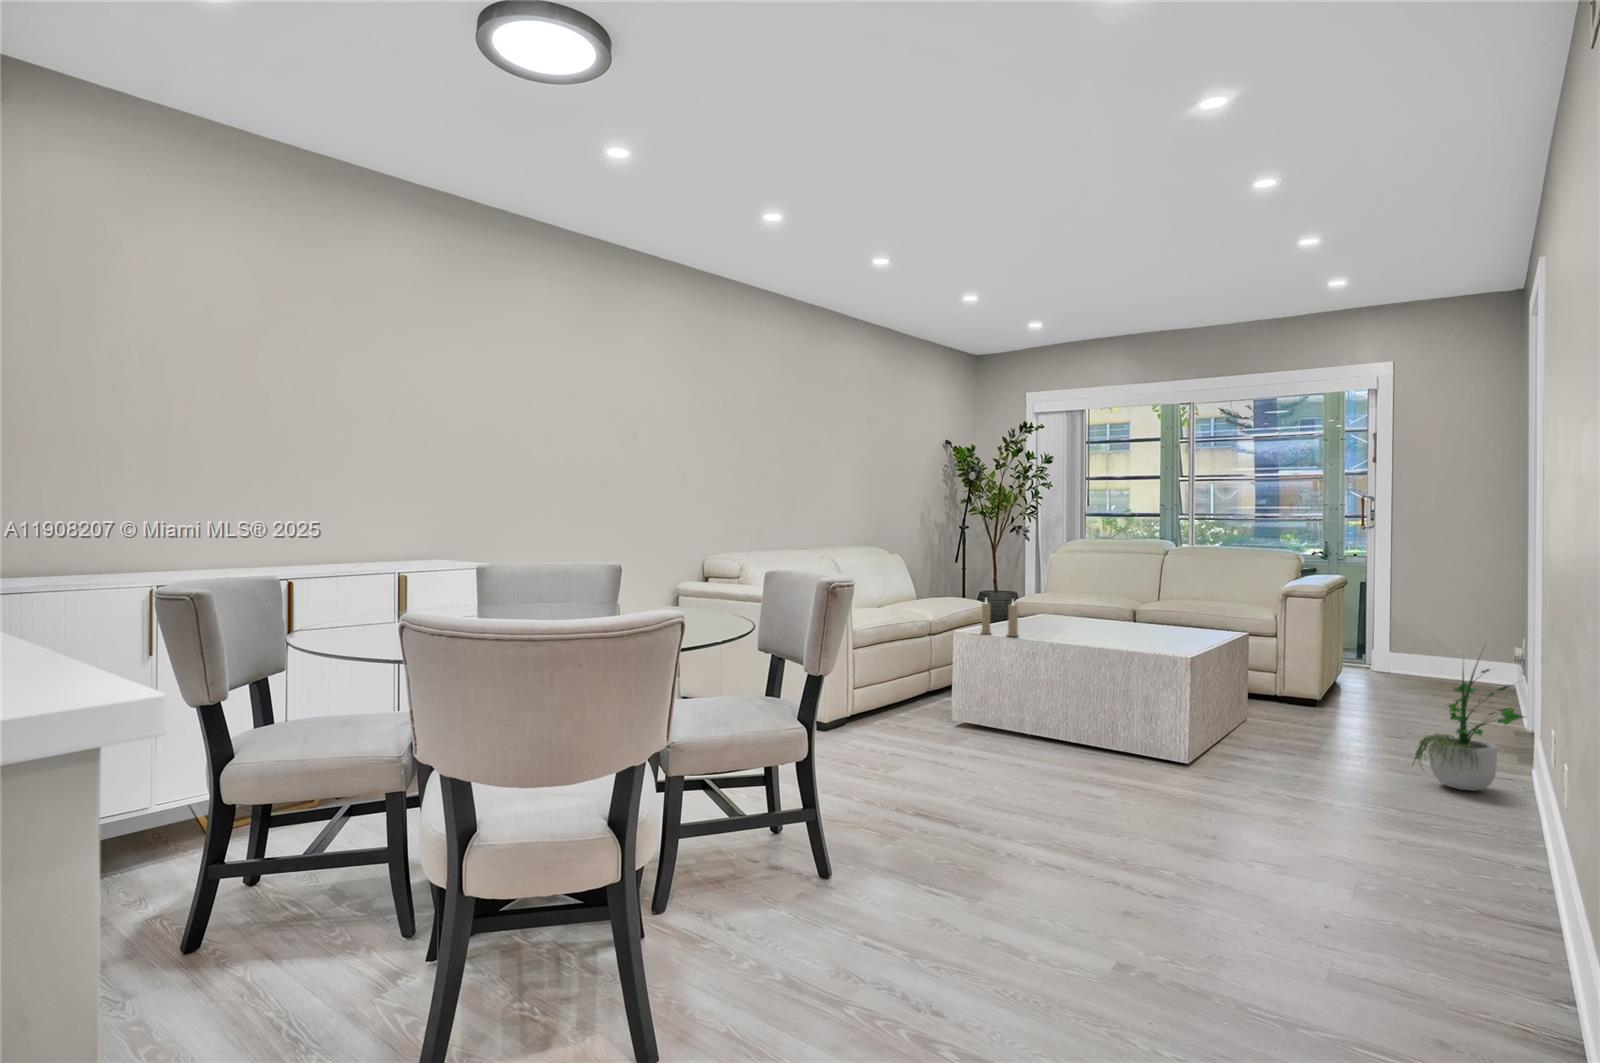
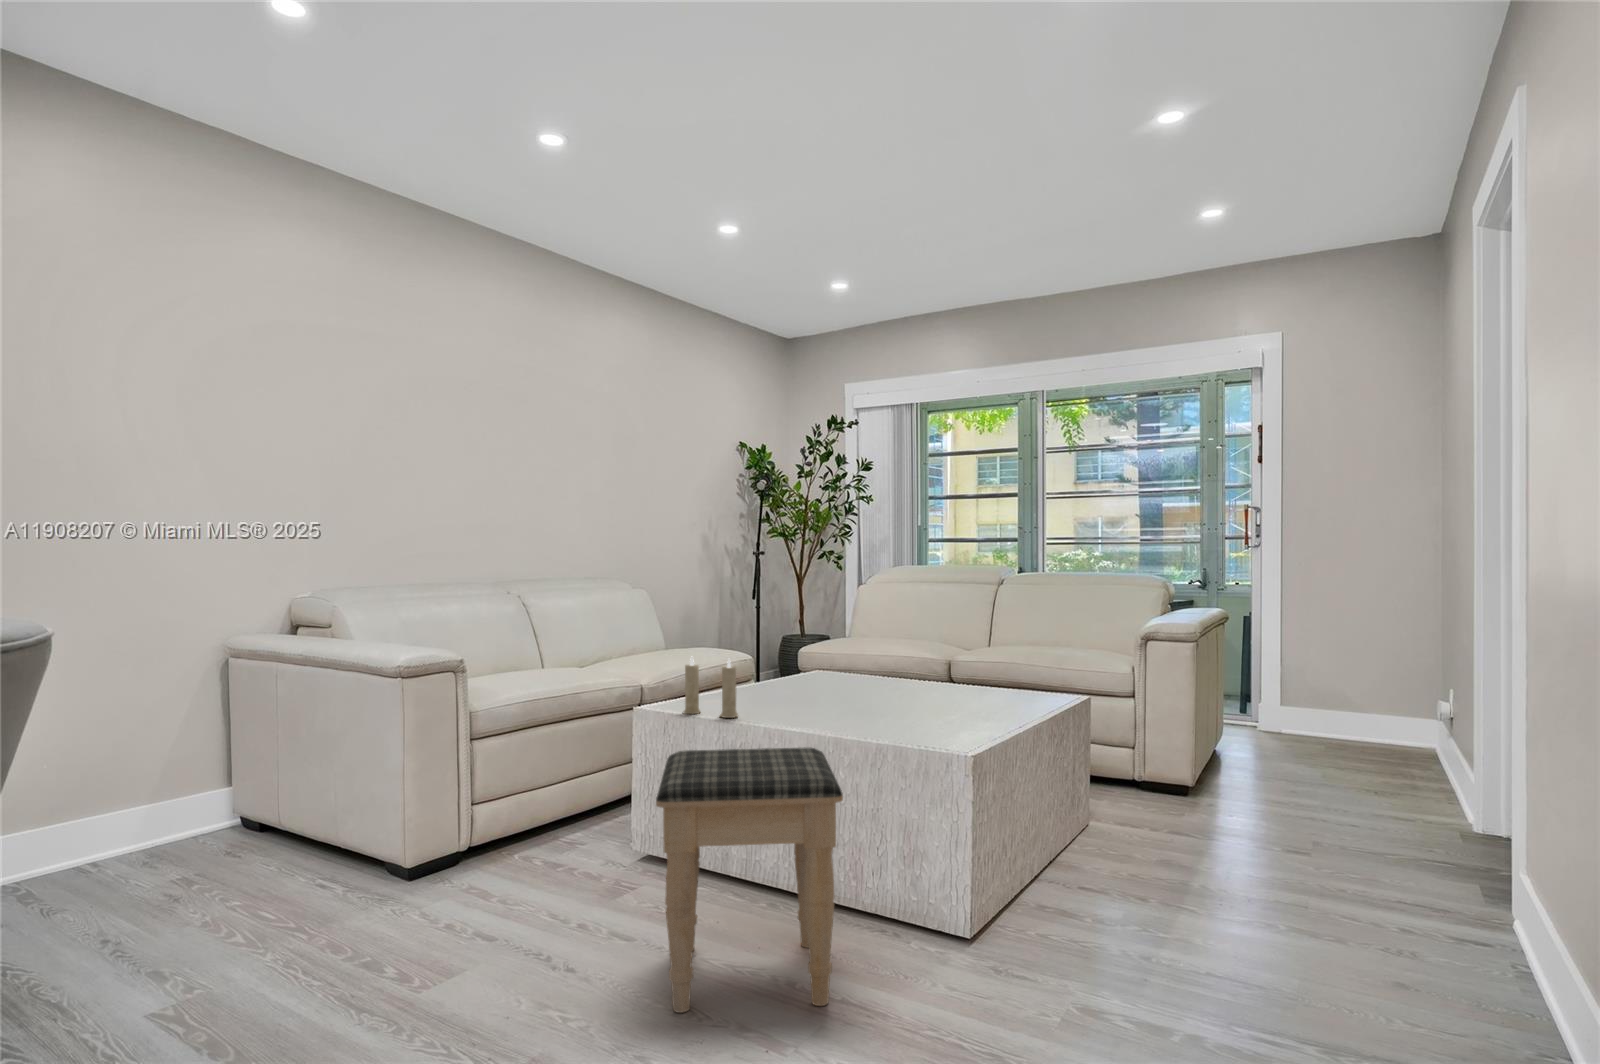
footstool: none [999,650,1123,790] -> present [656,747,843,1013]
potted plant: present [1412,661,1524,791] -> none [1319,715,1502,969]

